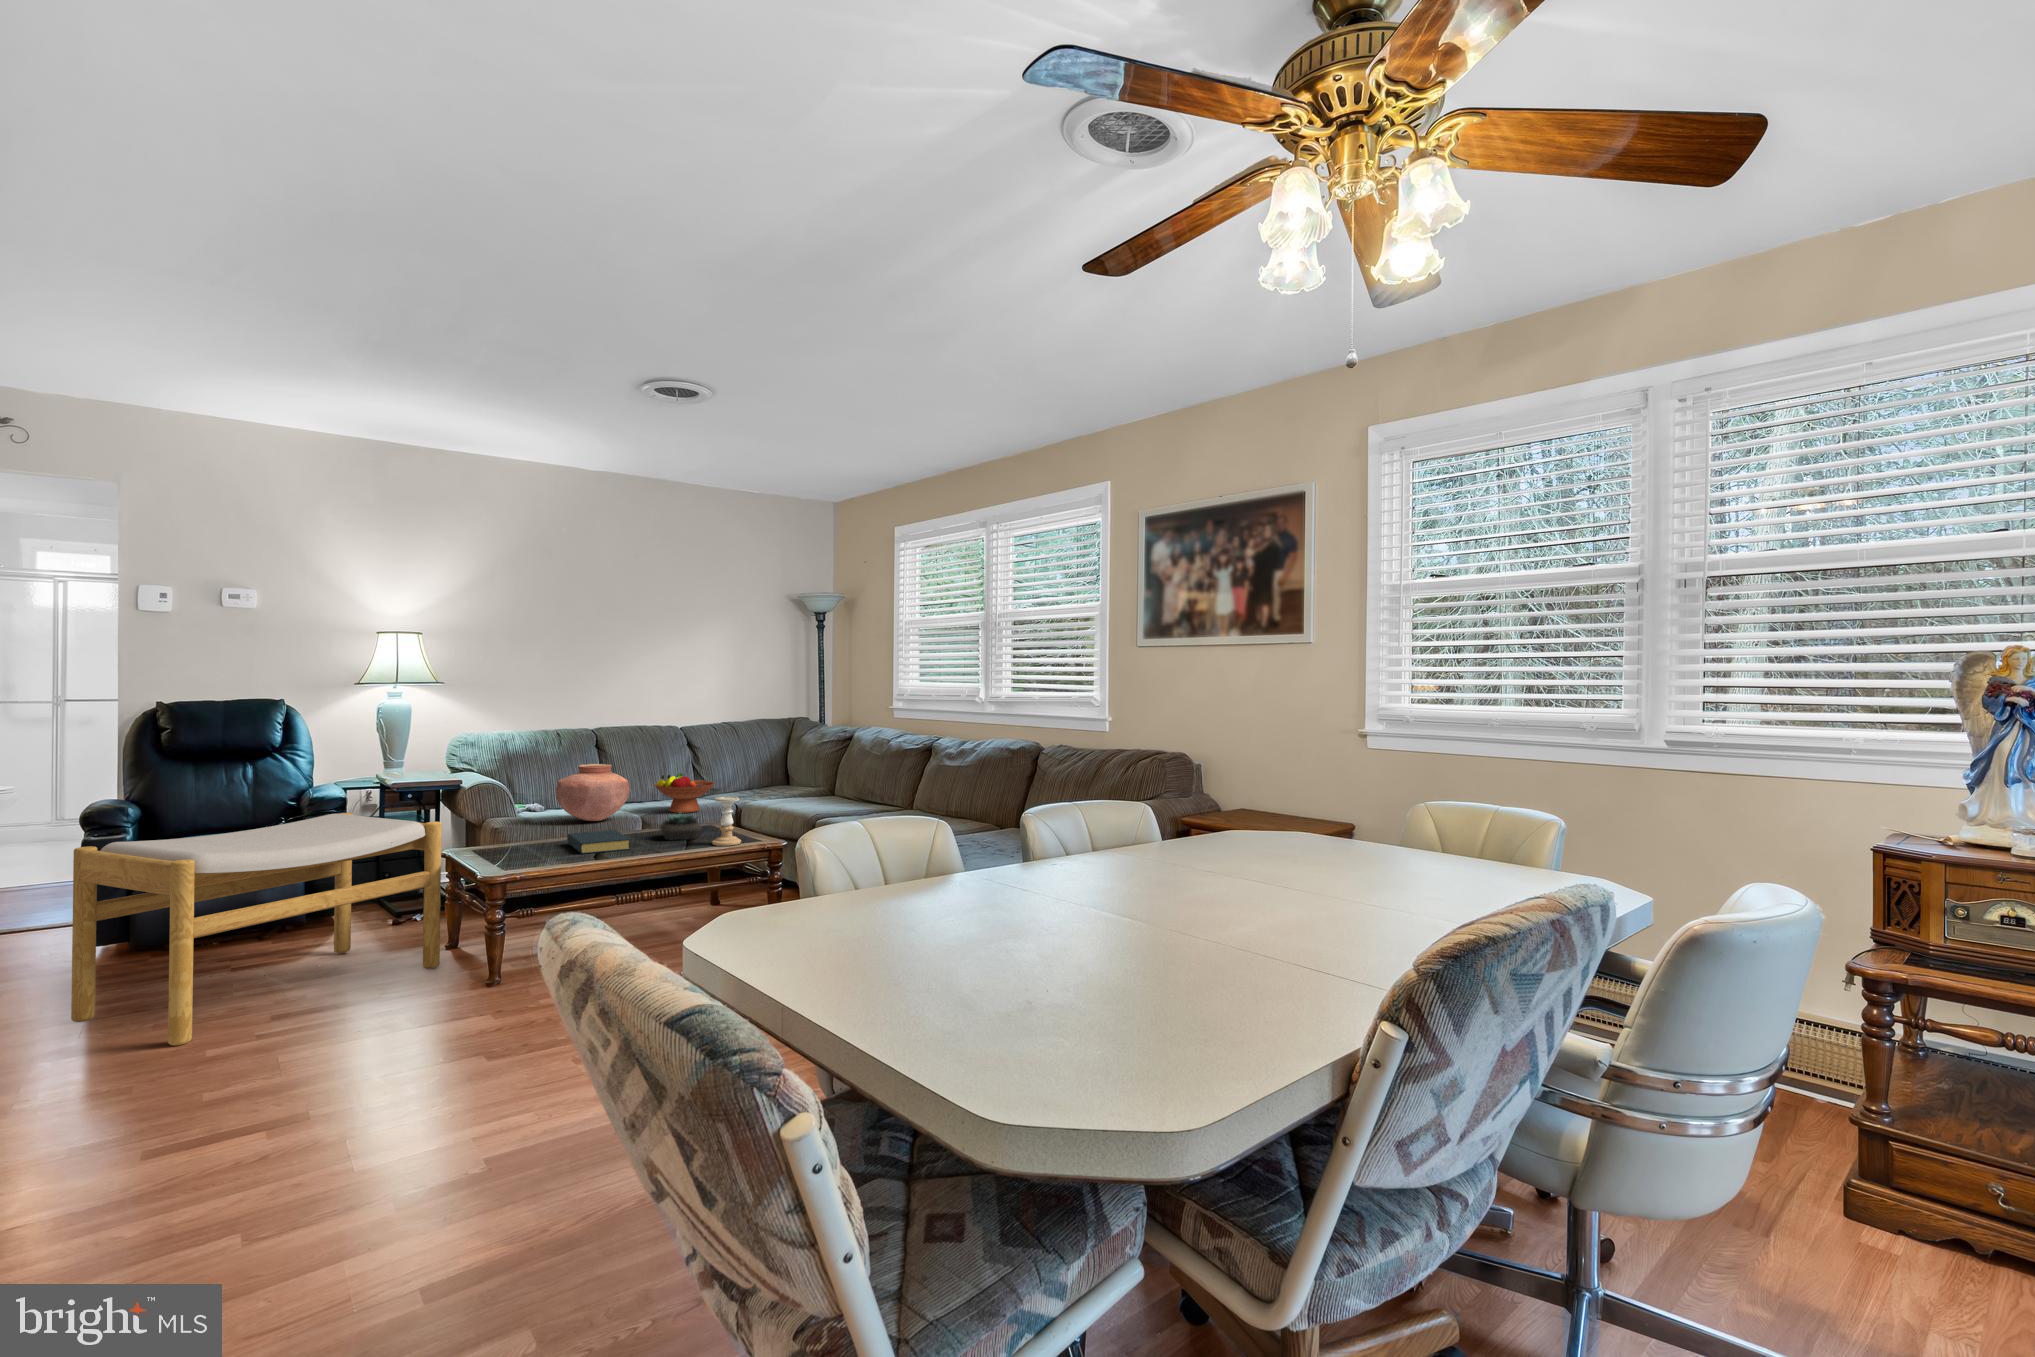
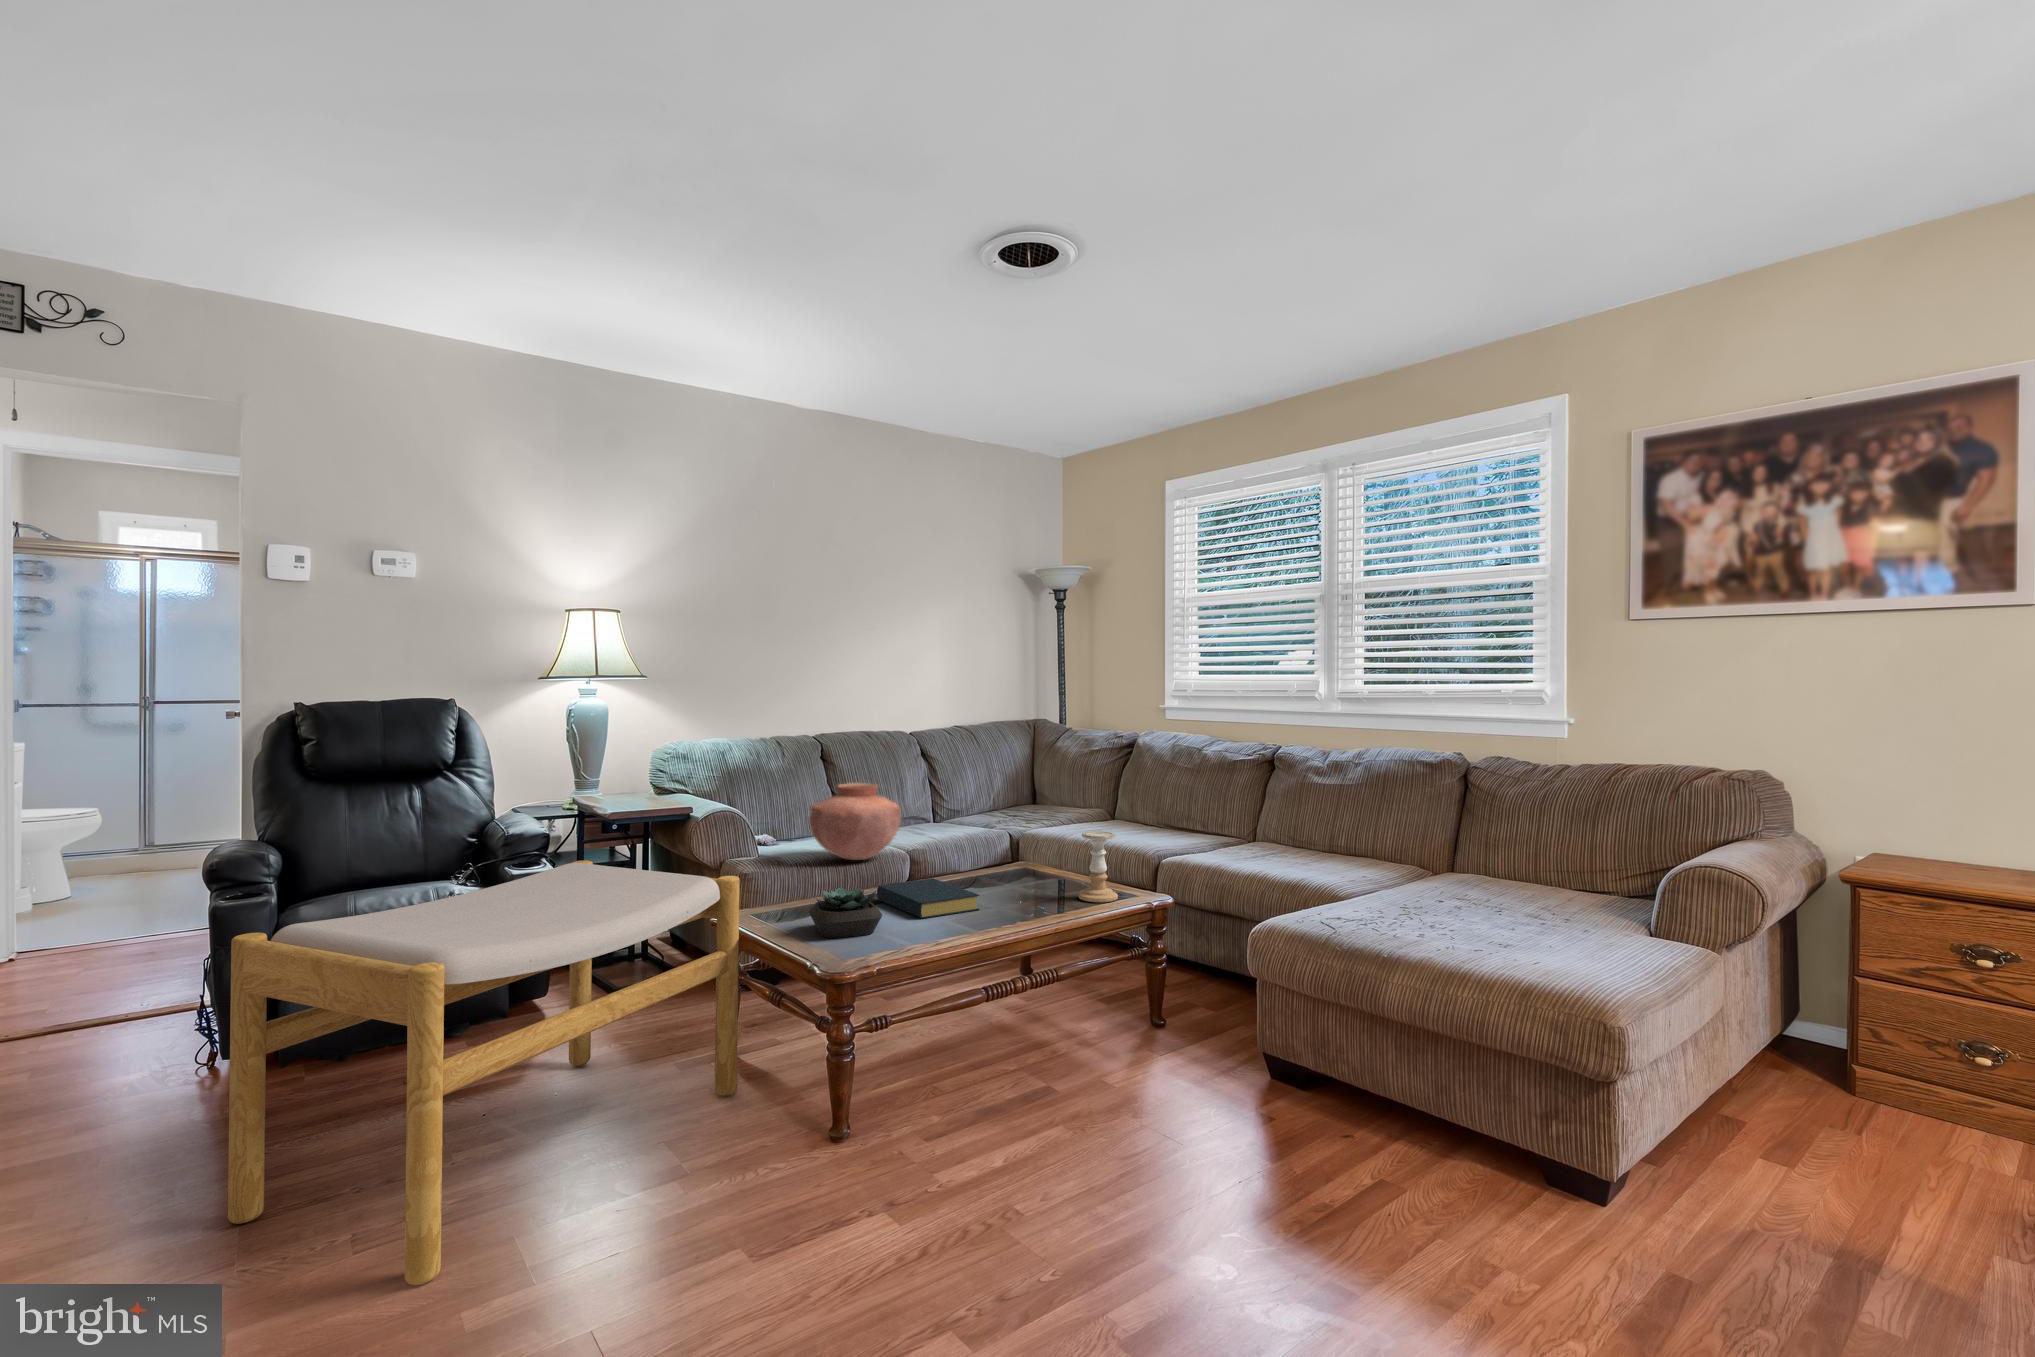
fruit bowl: present [654,773,715,813] -> none [914,794,990,846]
succulent plant: present [660,813,702,840] -> present [809,887,882,938]

